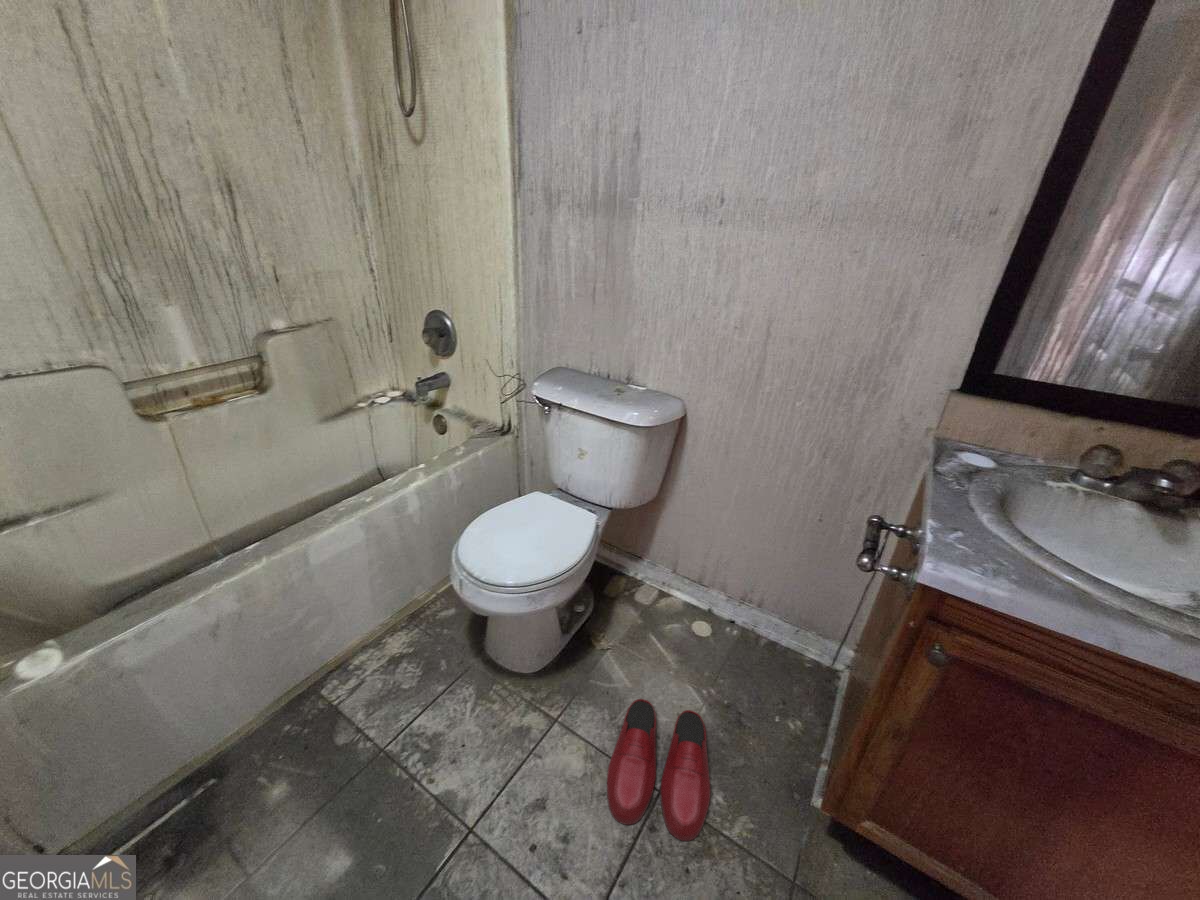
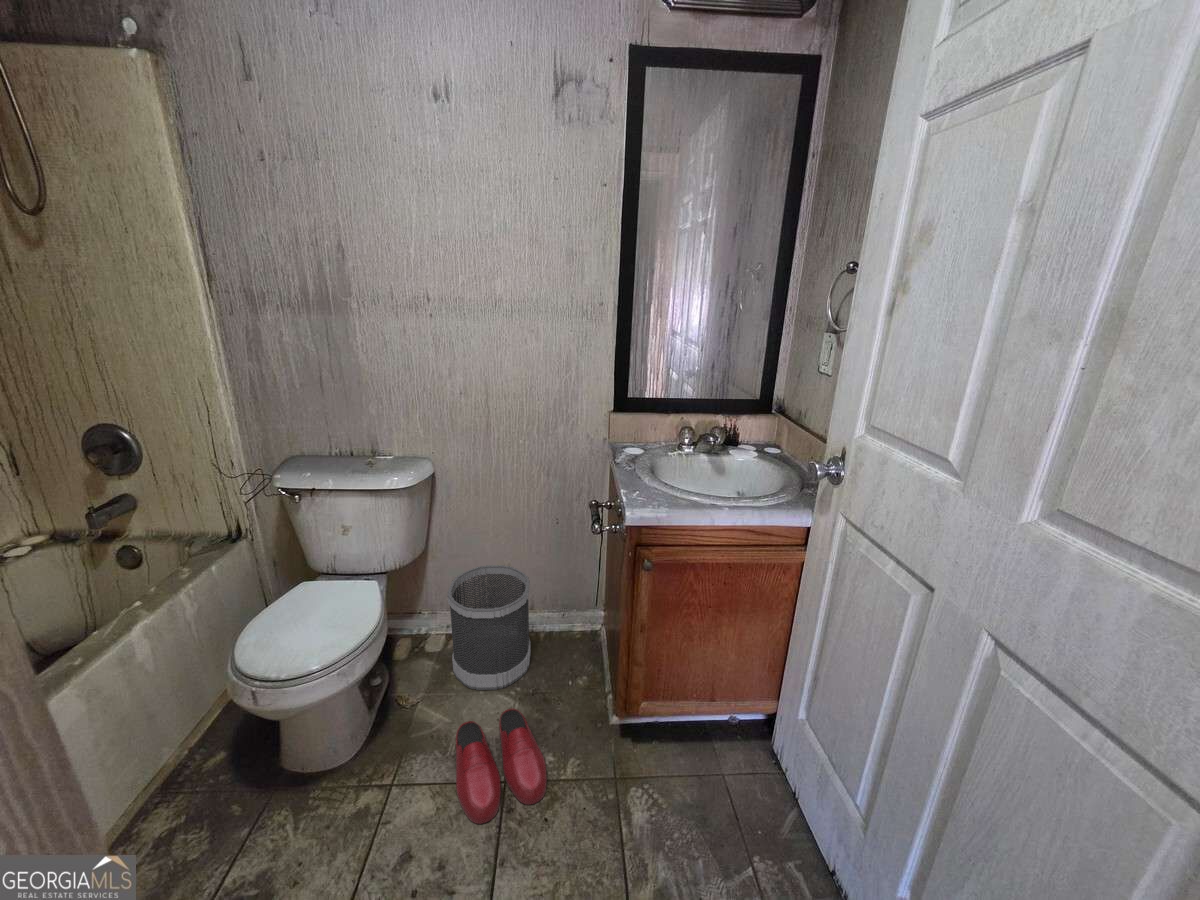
wastebasket: none [652,536,762,682] -> present [448,565,531,690]

